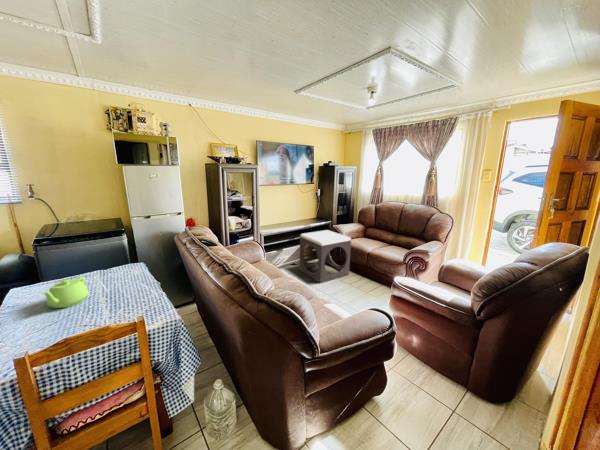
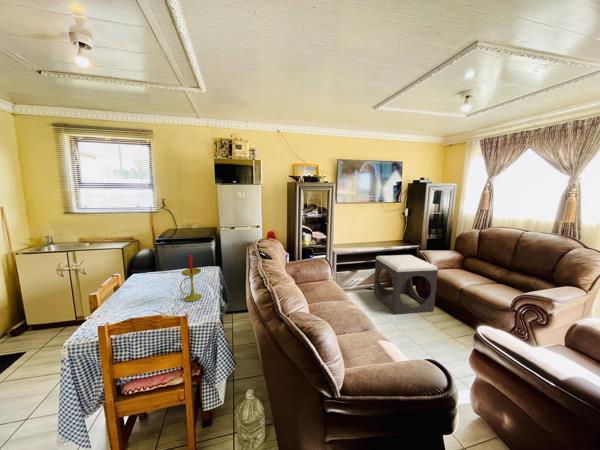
candle: none [108,251,138,308] -> present [180,255,201,302]
teapot: present [43,277,89,308] -> none [142,271,173,293]

